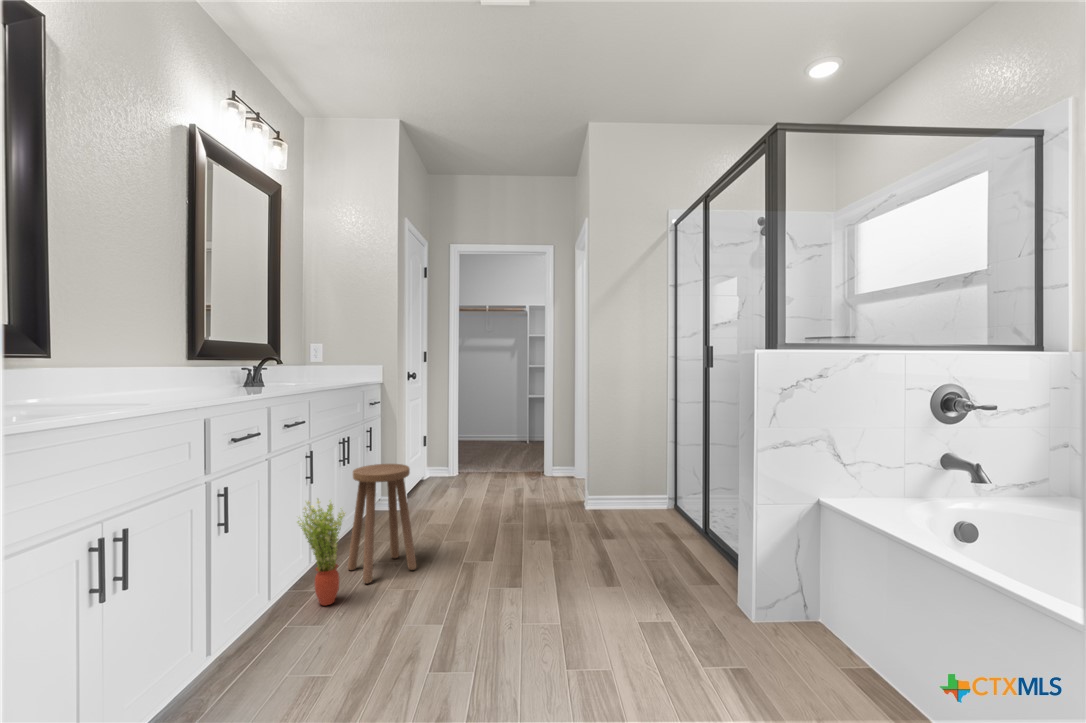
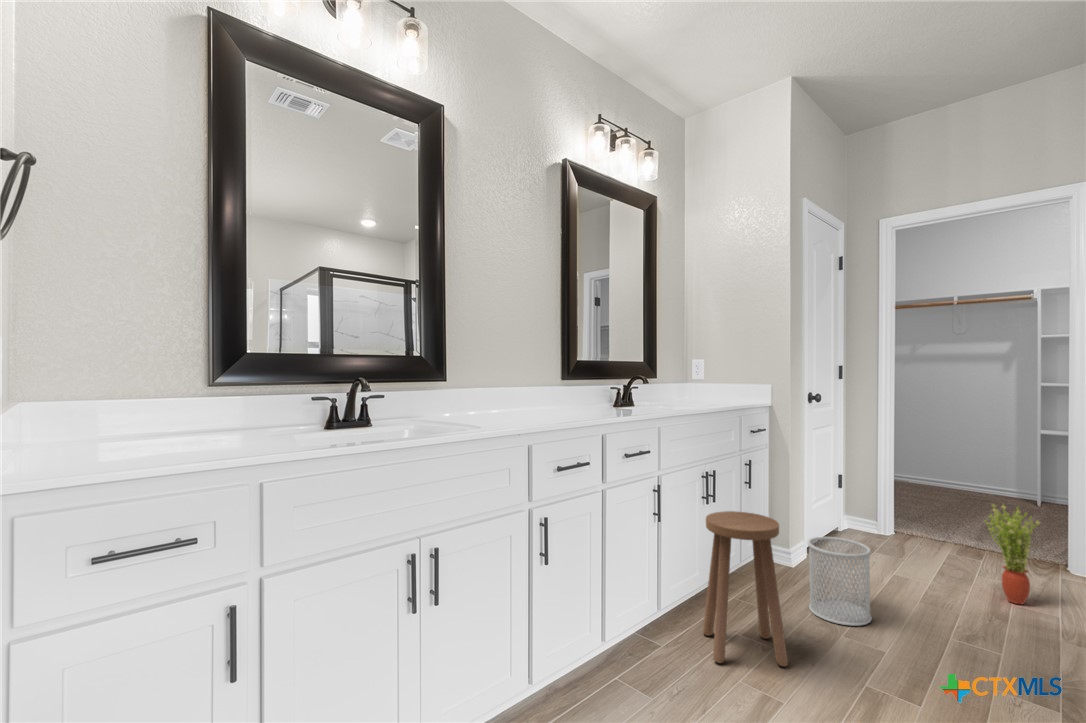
wastebasket: none [418,476,459,536] -> present [808,537,872,626]
potted plant: present [298,500,345,605] -> present [984,505,1039,604]

